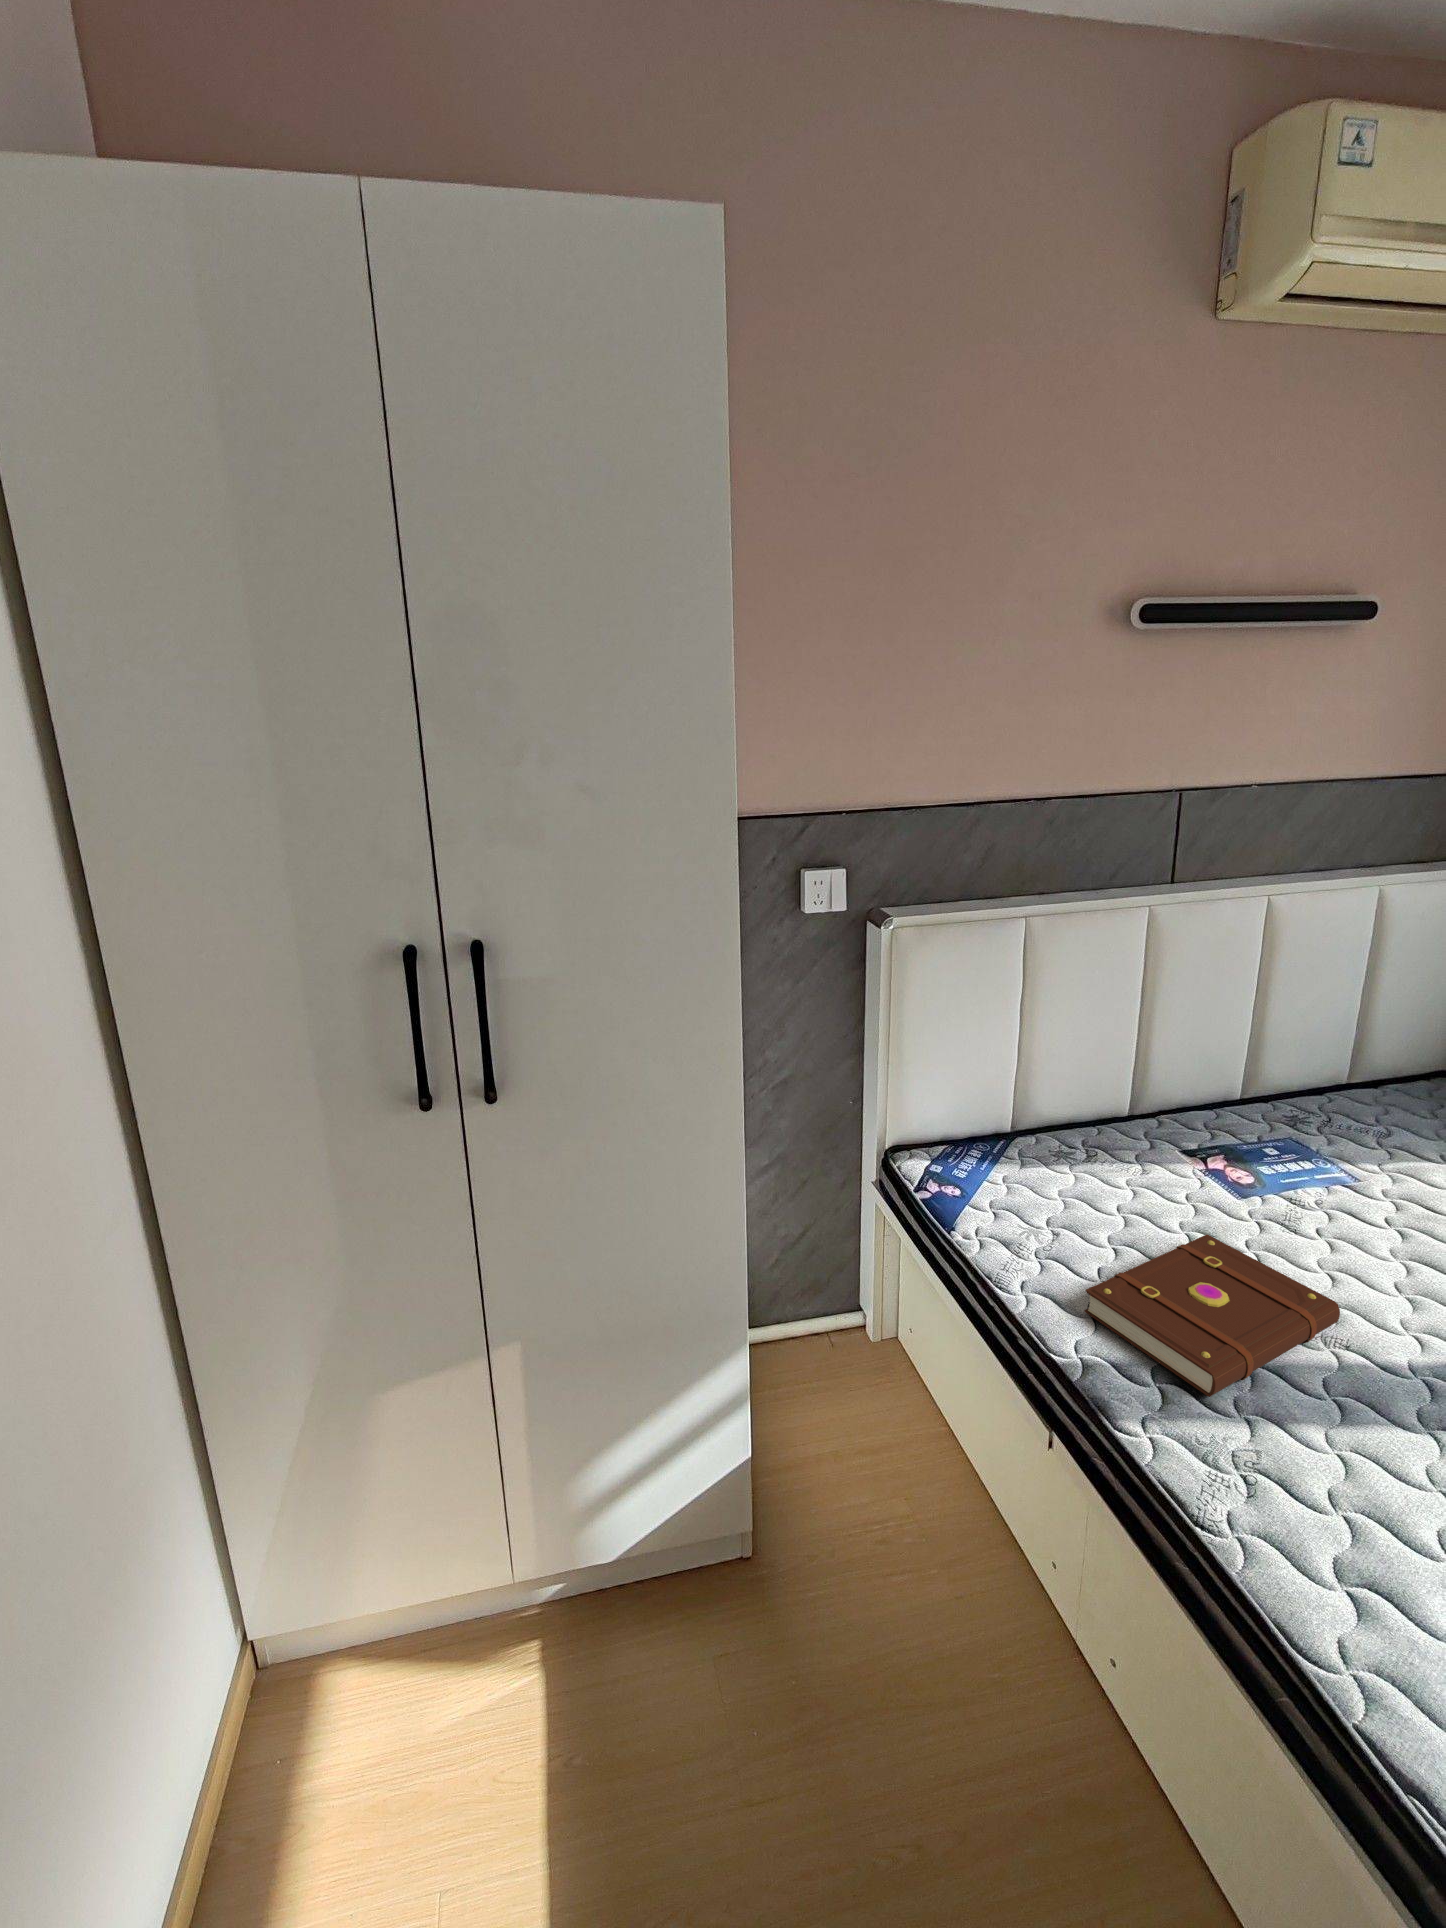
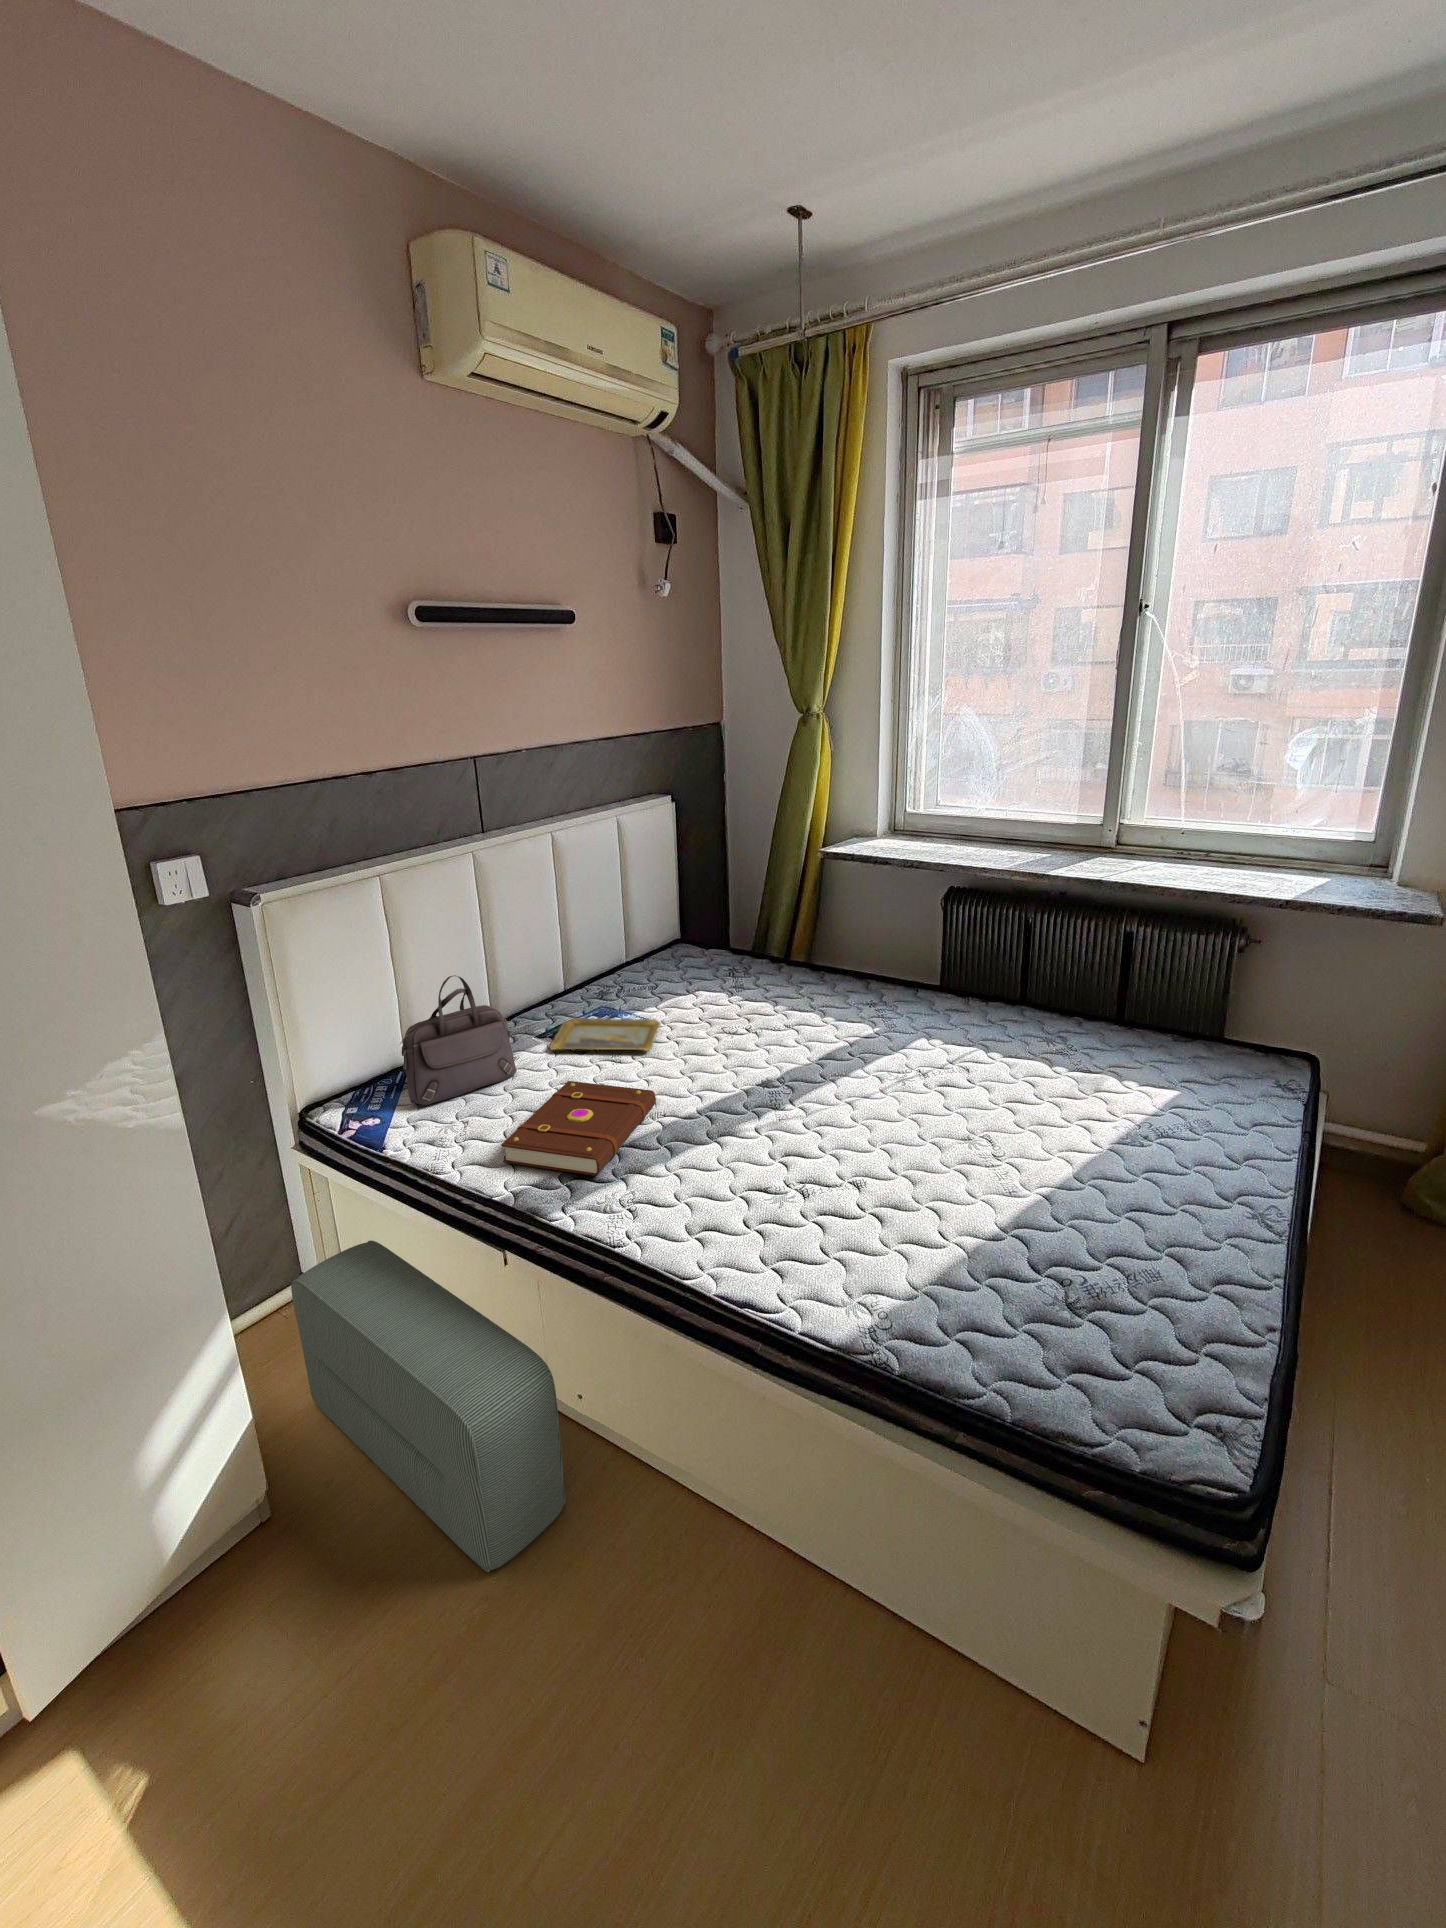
handbag: none [1001,1055,1143,1196] -> present [400,975,517,1105]
tray: none [1196,1142,1382,1232] -> present [550,1018,661,1051]
pouf: none [826,1319,1070,1821] -> present [291,1240,566,1572]

